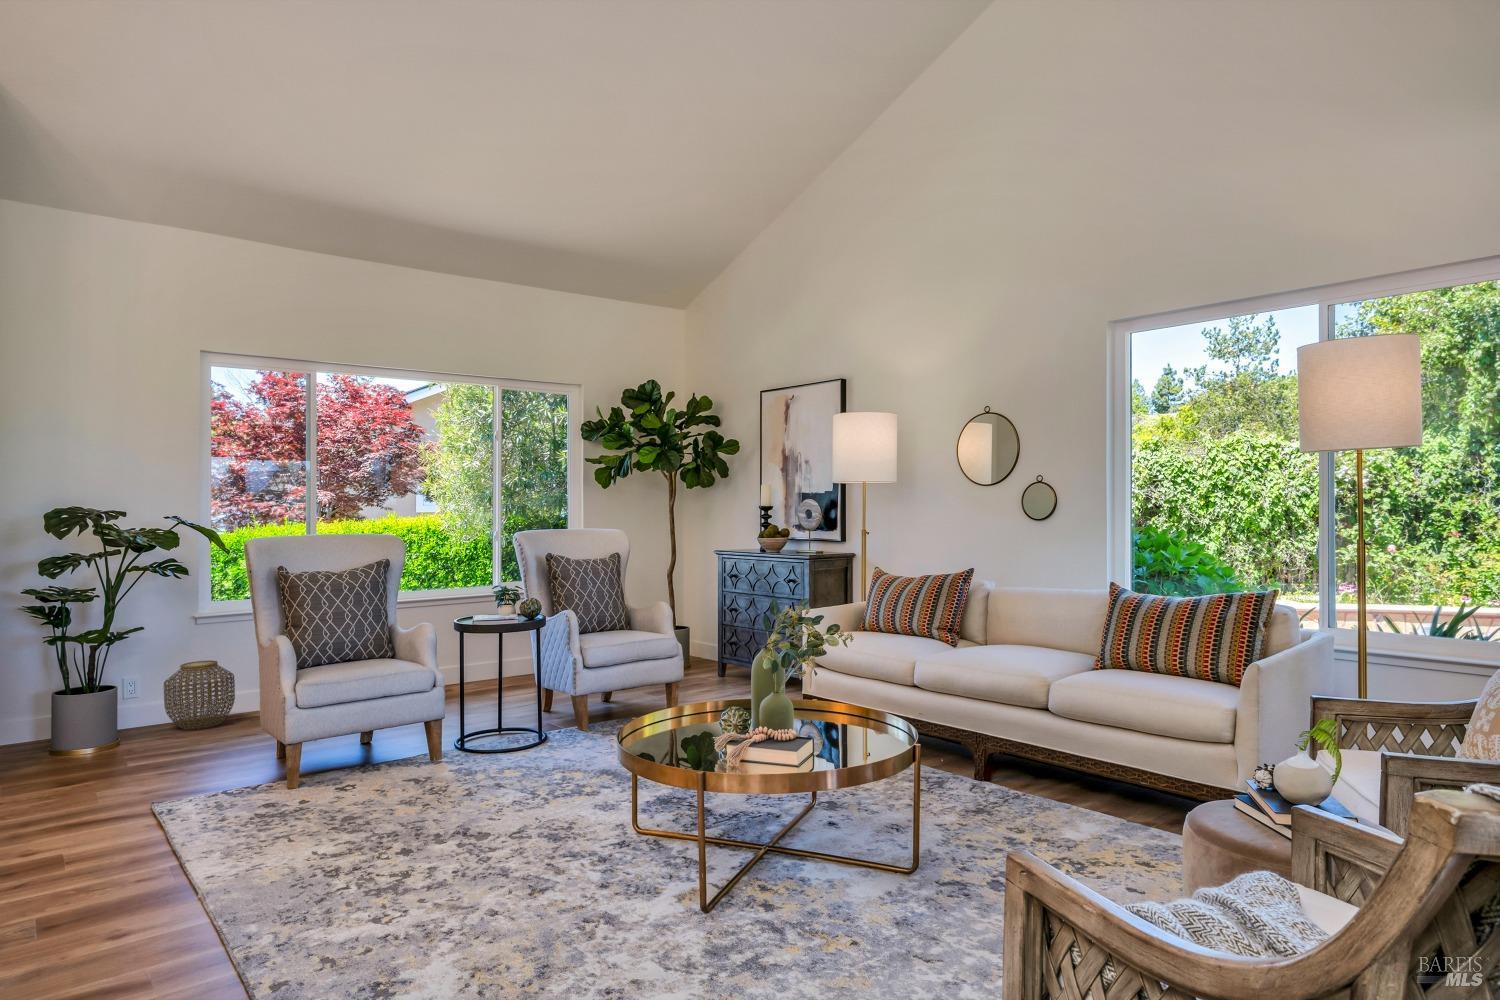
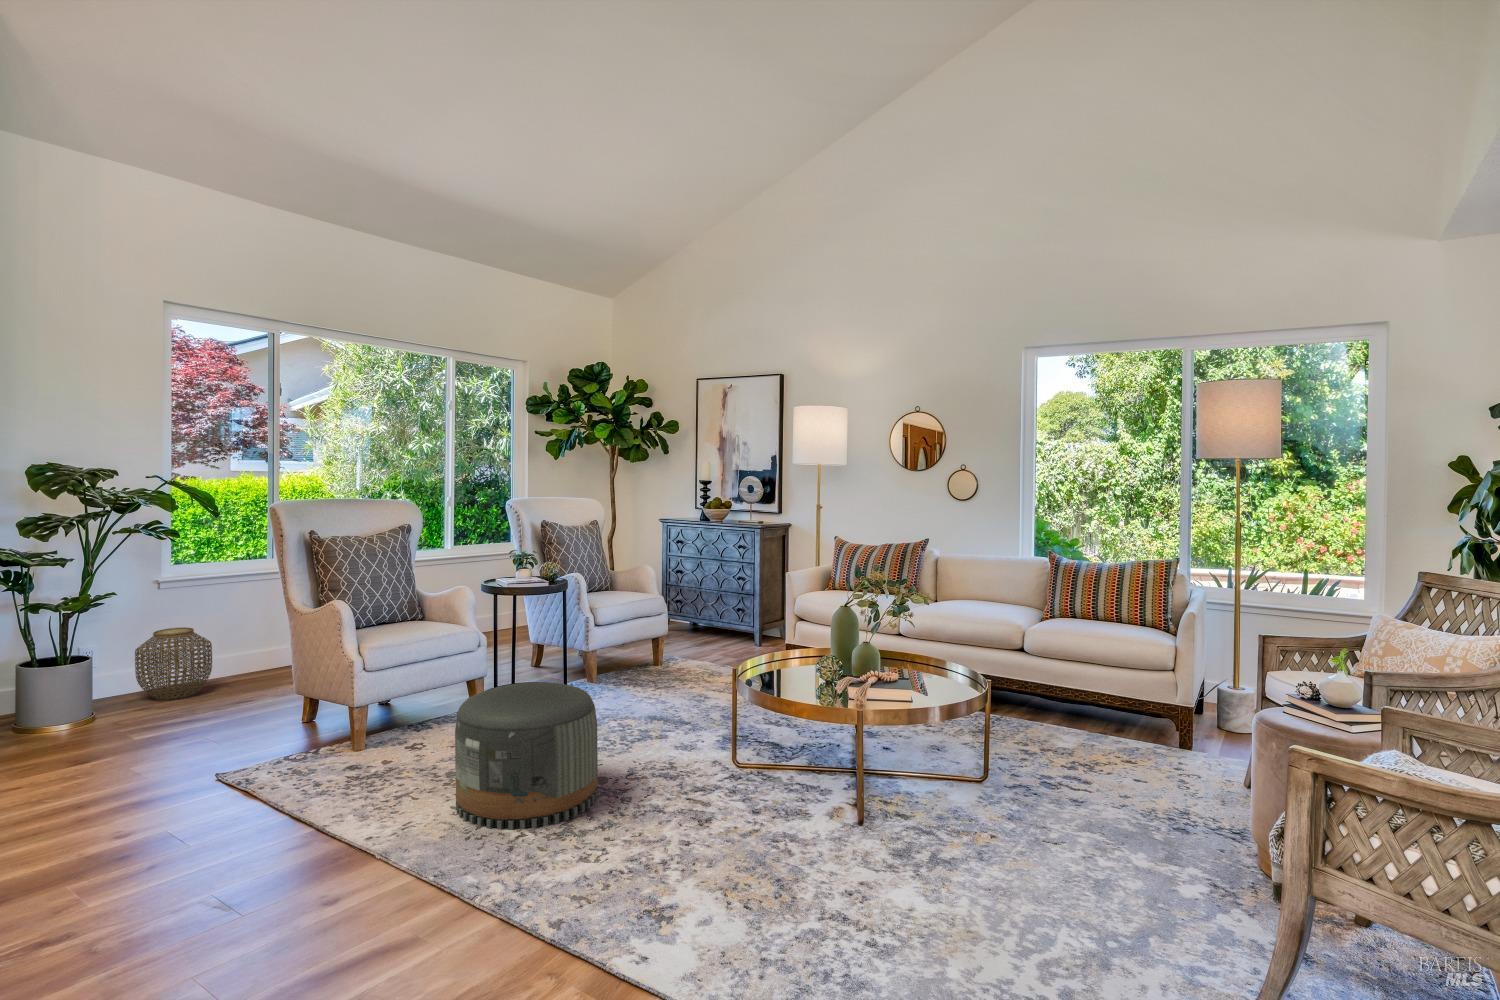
pouf: none [308,726,468,884] -> present [455,682,598,830]

